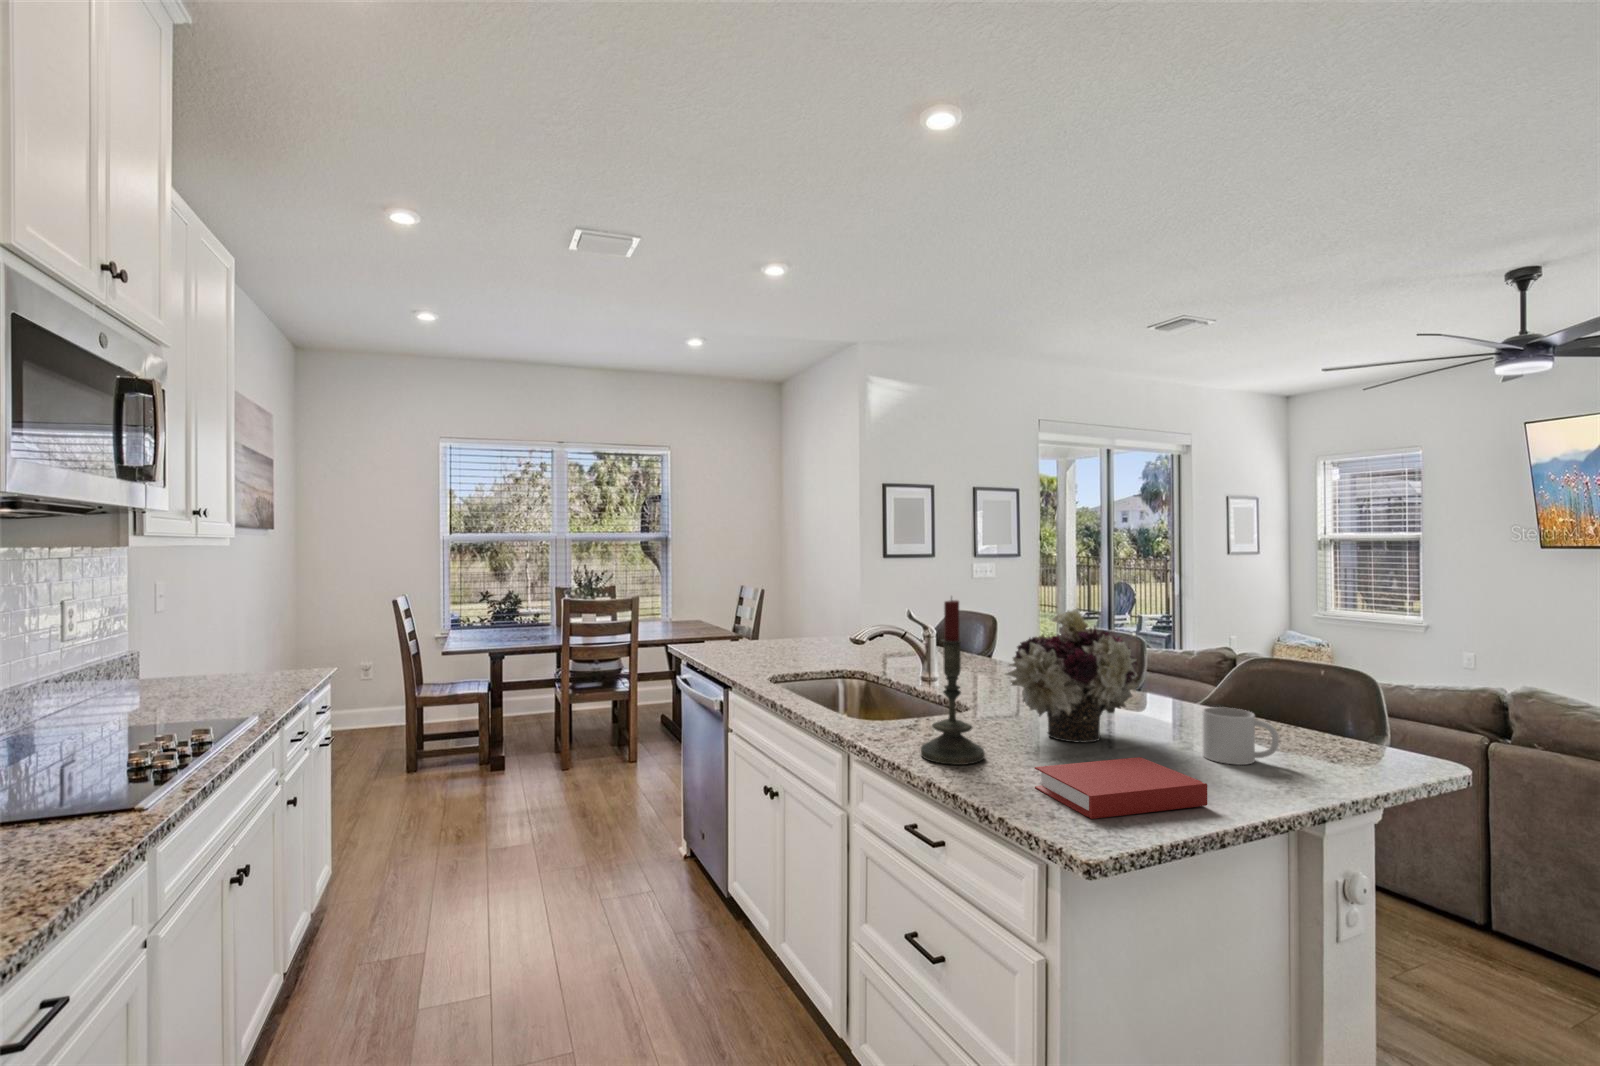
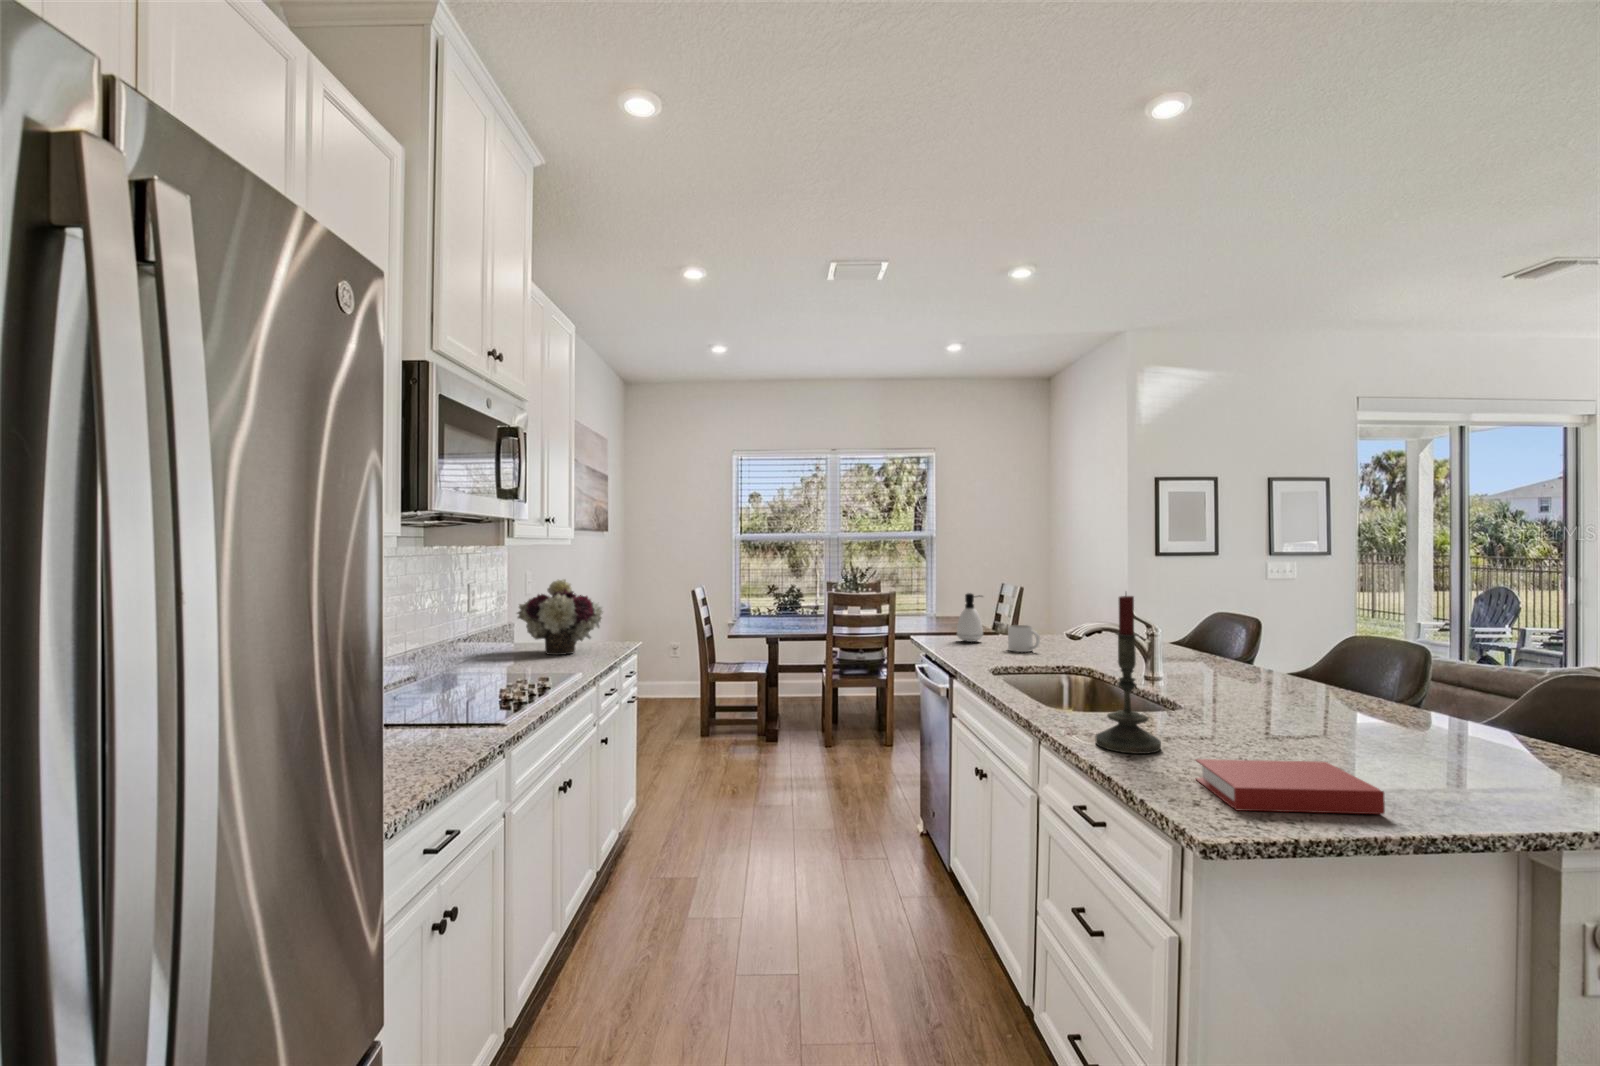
soap dispenser: none [719,598,748,649] -> present [957,593,983,642]
flower arrangement: present [1006,609,1139,743] -> present [517,579,603,655]
mug: present [1202,707,1279,765] -> present [1008,625,1040,652]

